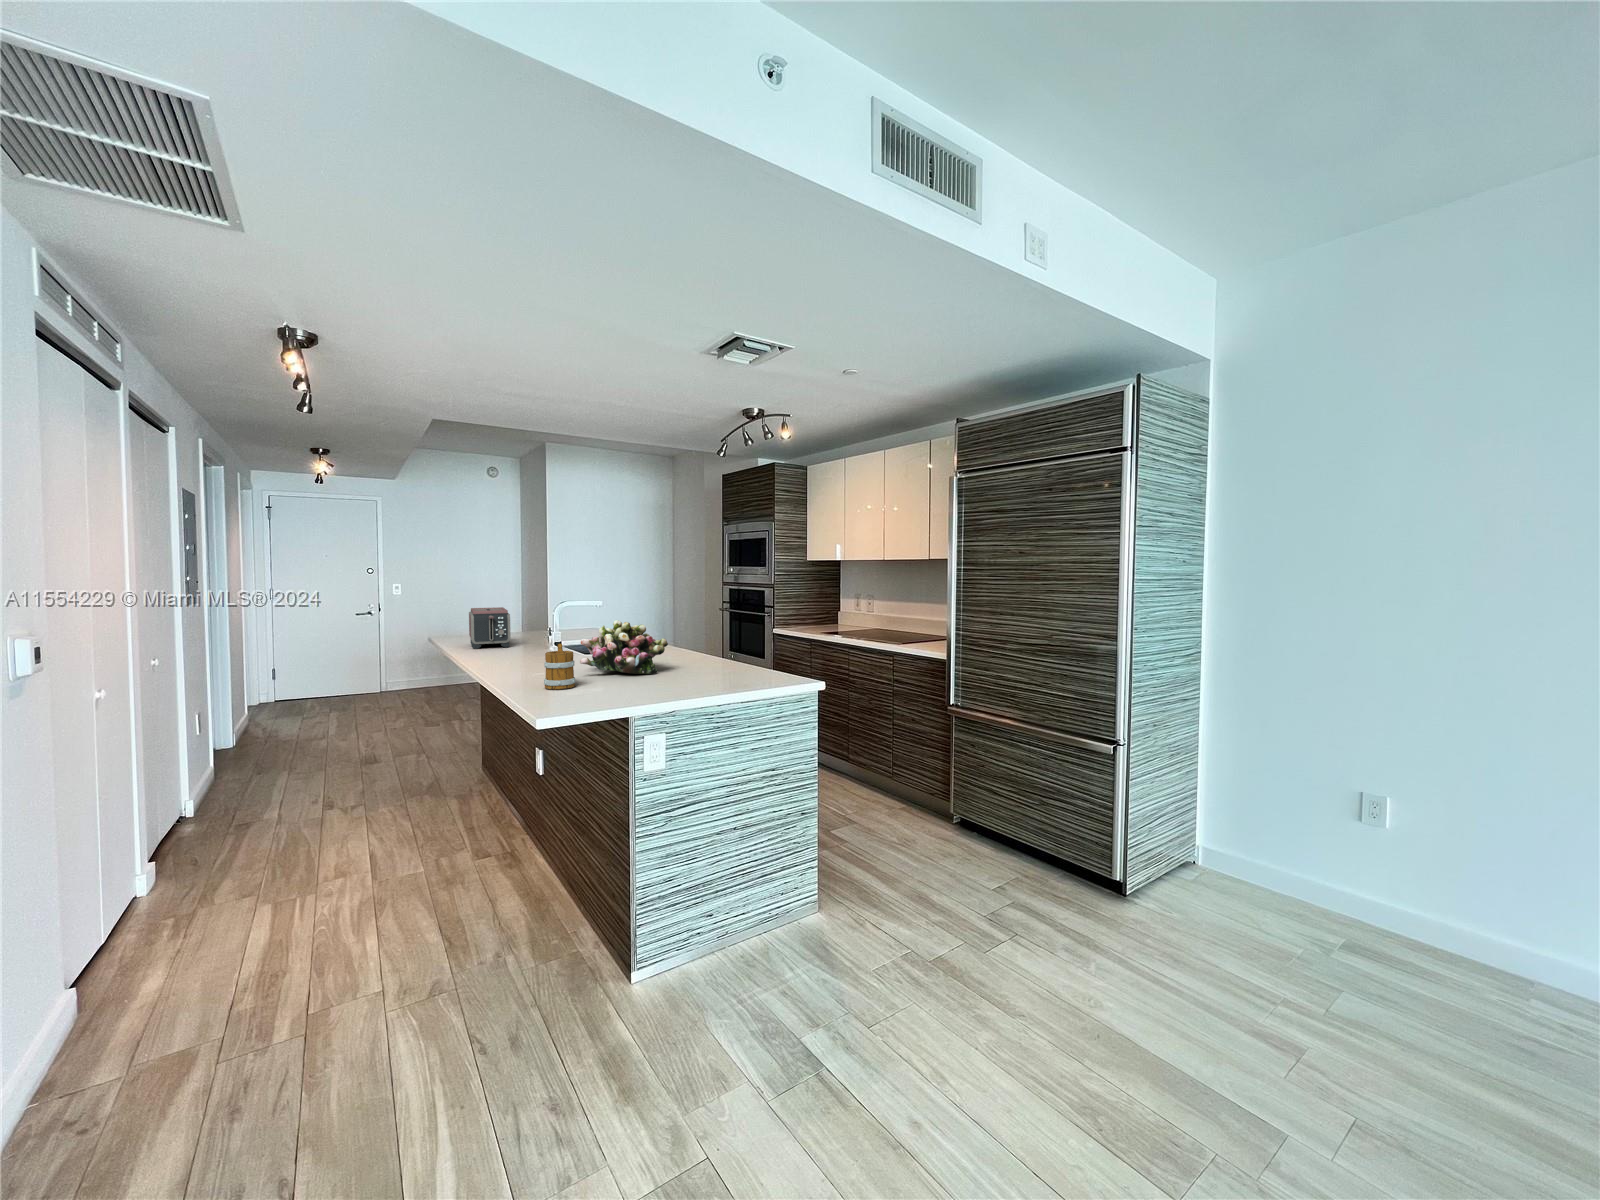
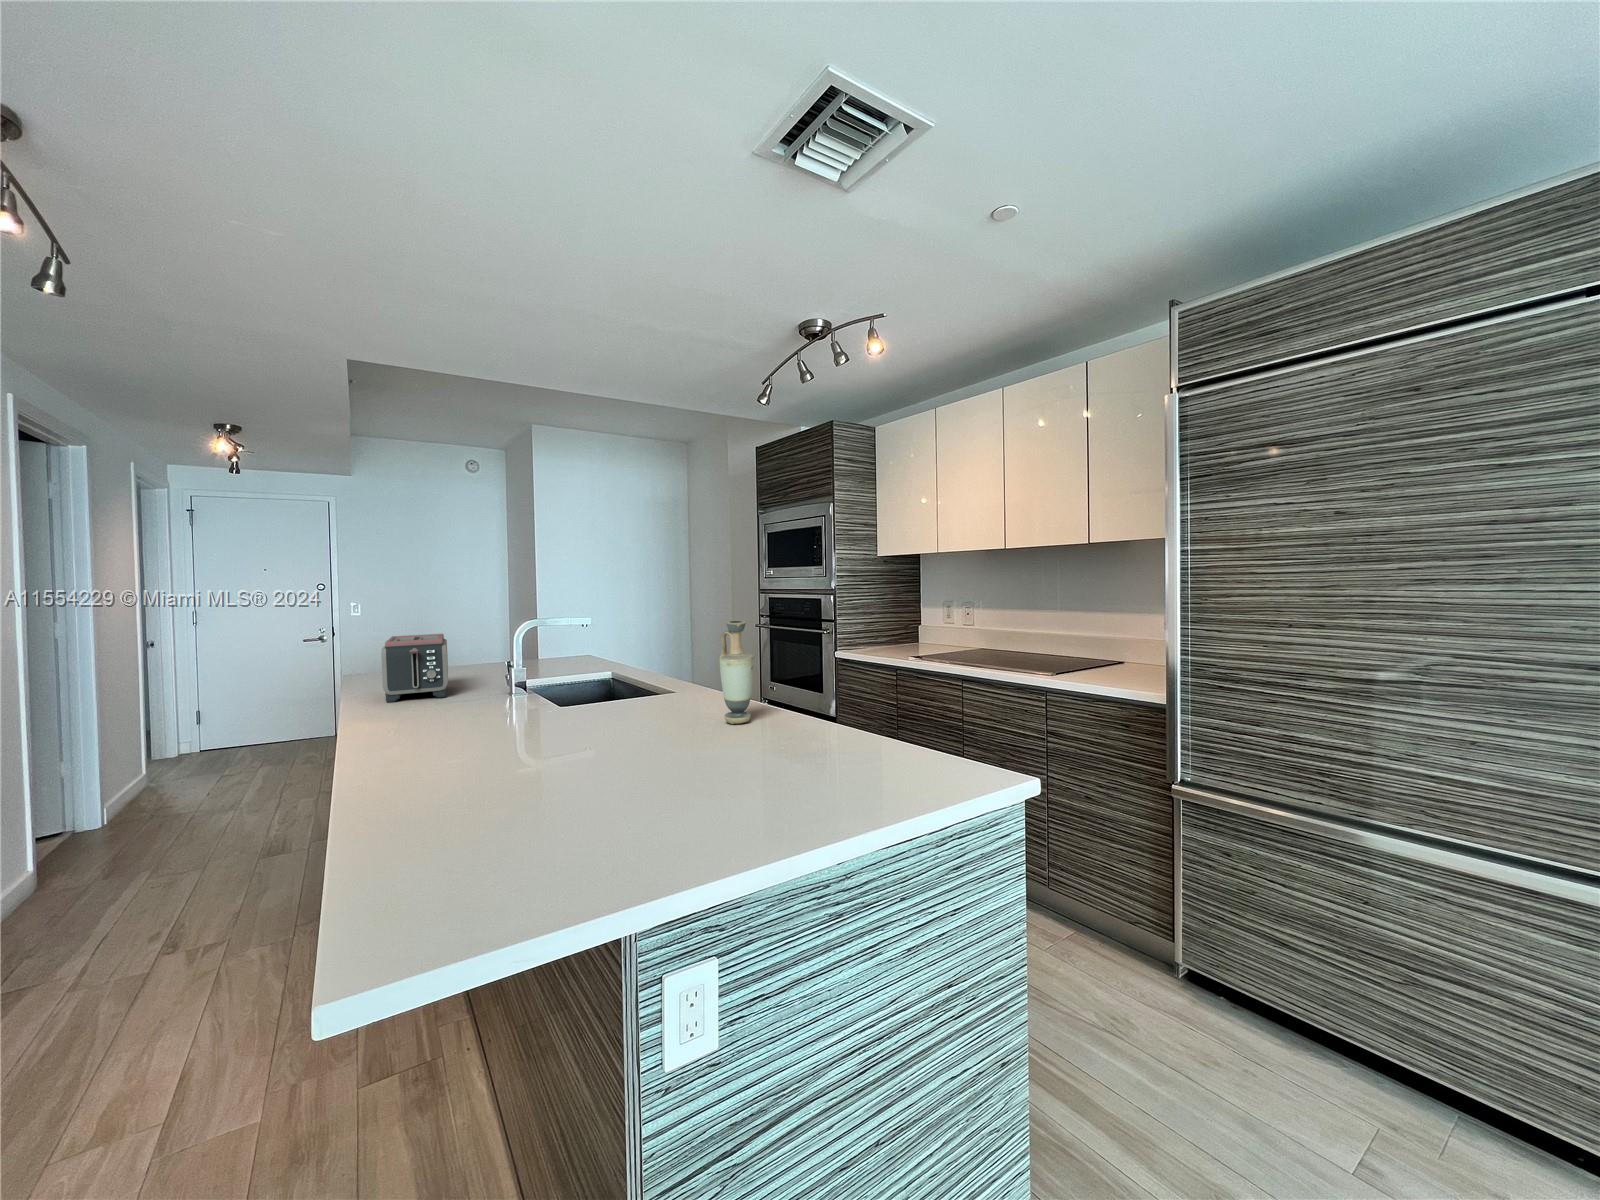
vase: none [680,603,699,662] -> present [719,620,754,724]
flower arrangement: present [580,620,668,674] -> none [531,658,704,765]
mug: present [544,644,576,690] -> none [436,718,510,830]

